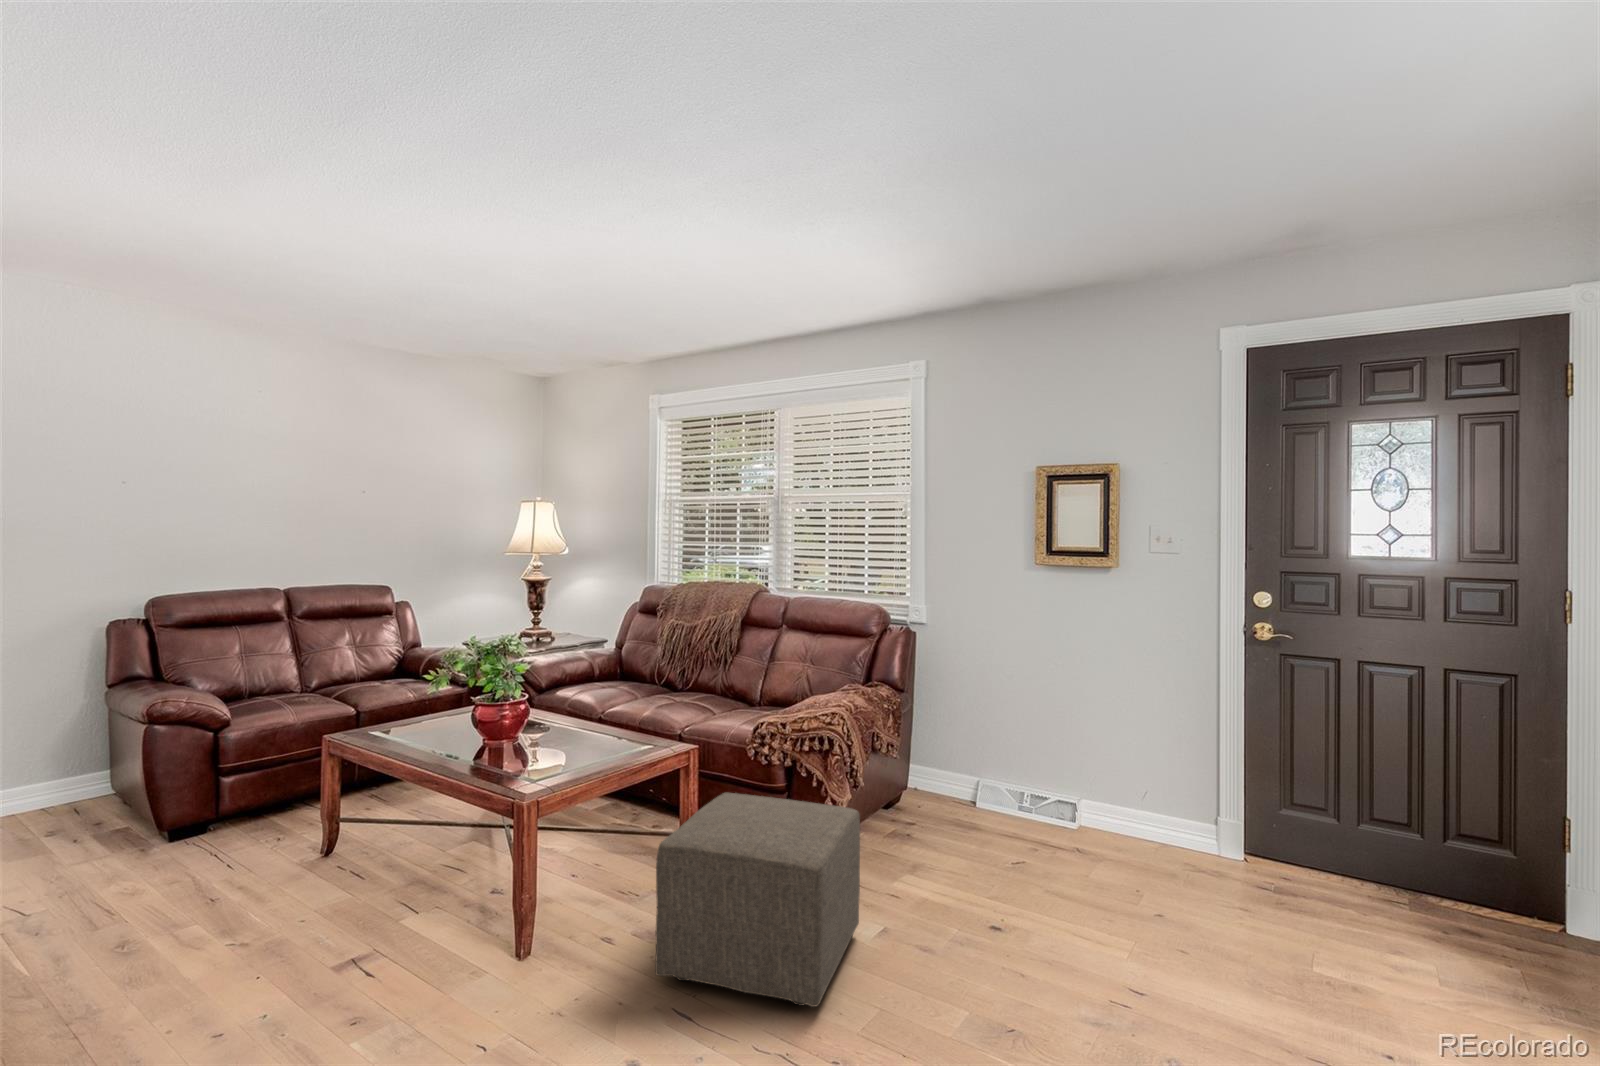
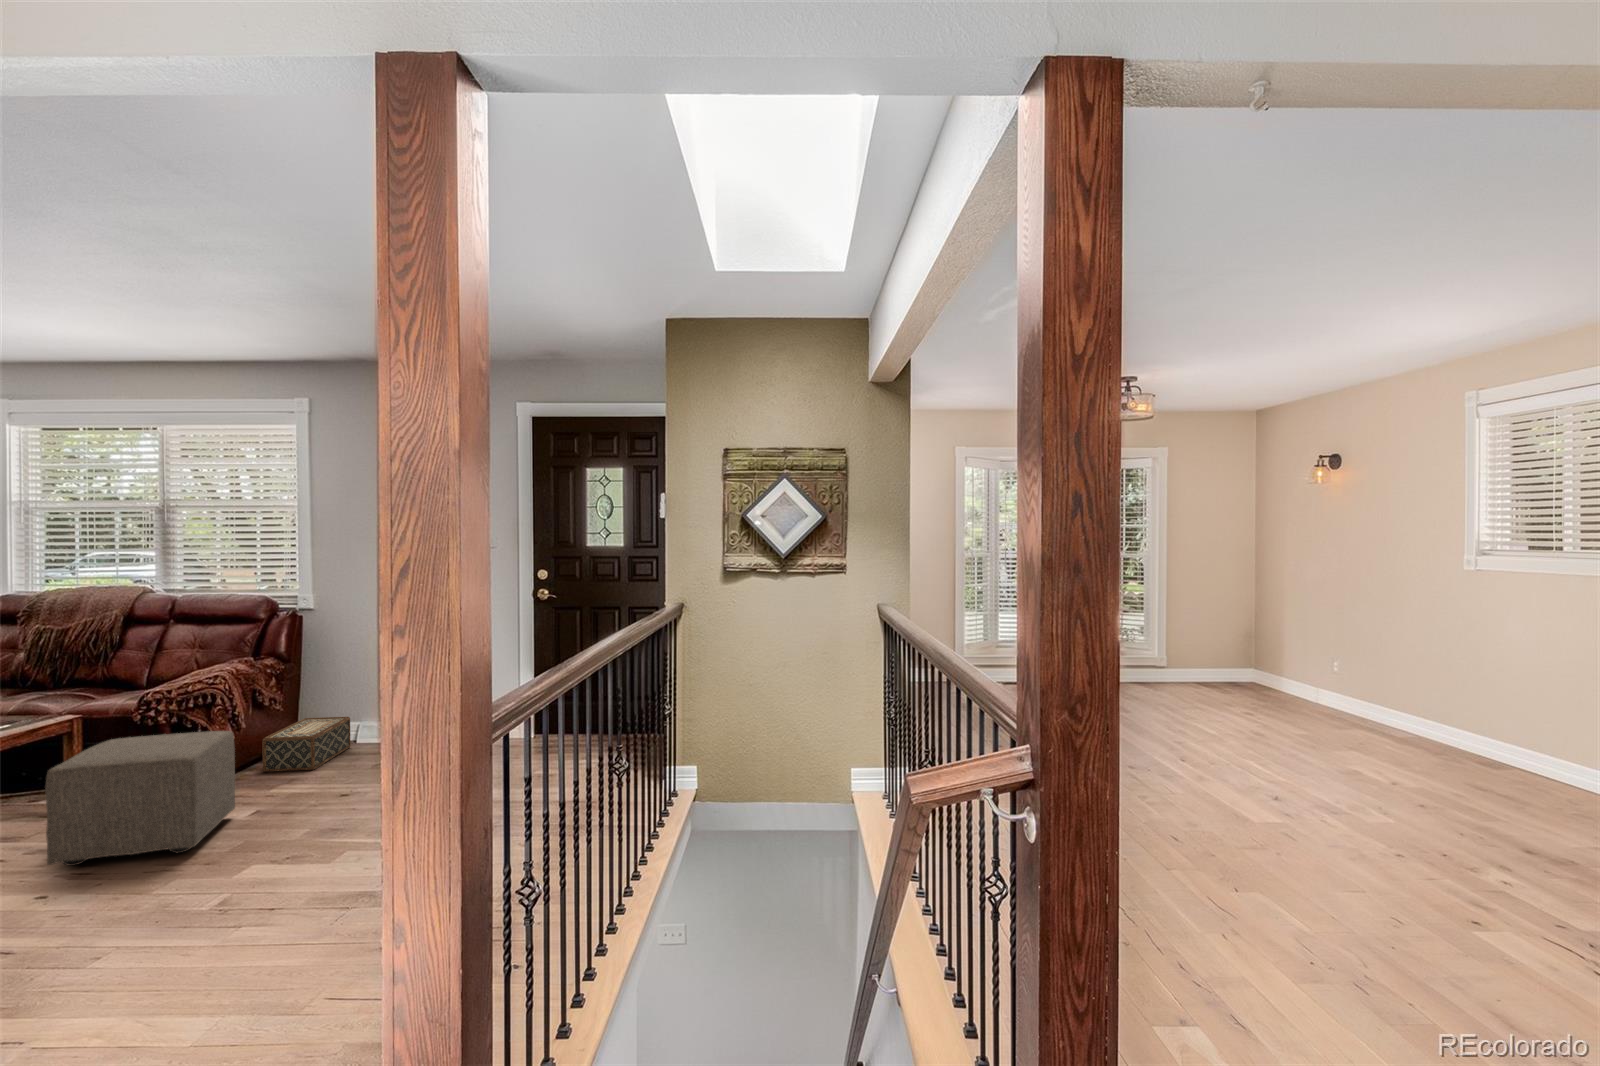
woven basket: none [877,769,973,856] -> present [262,717,350,772]

